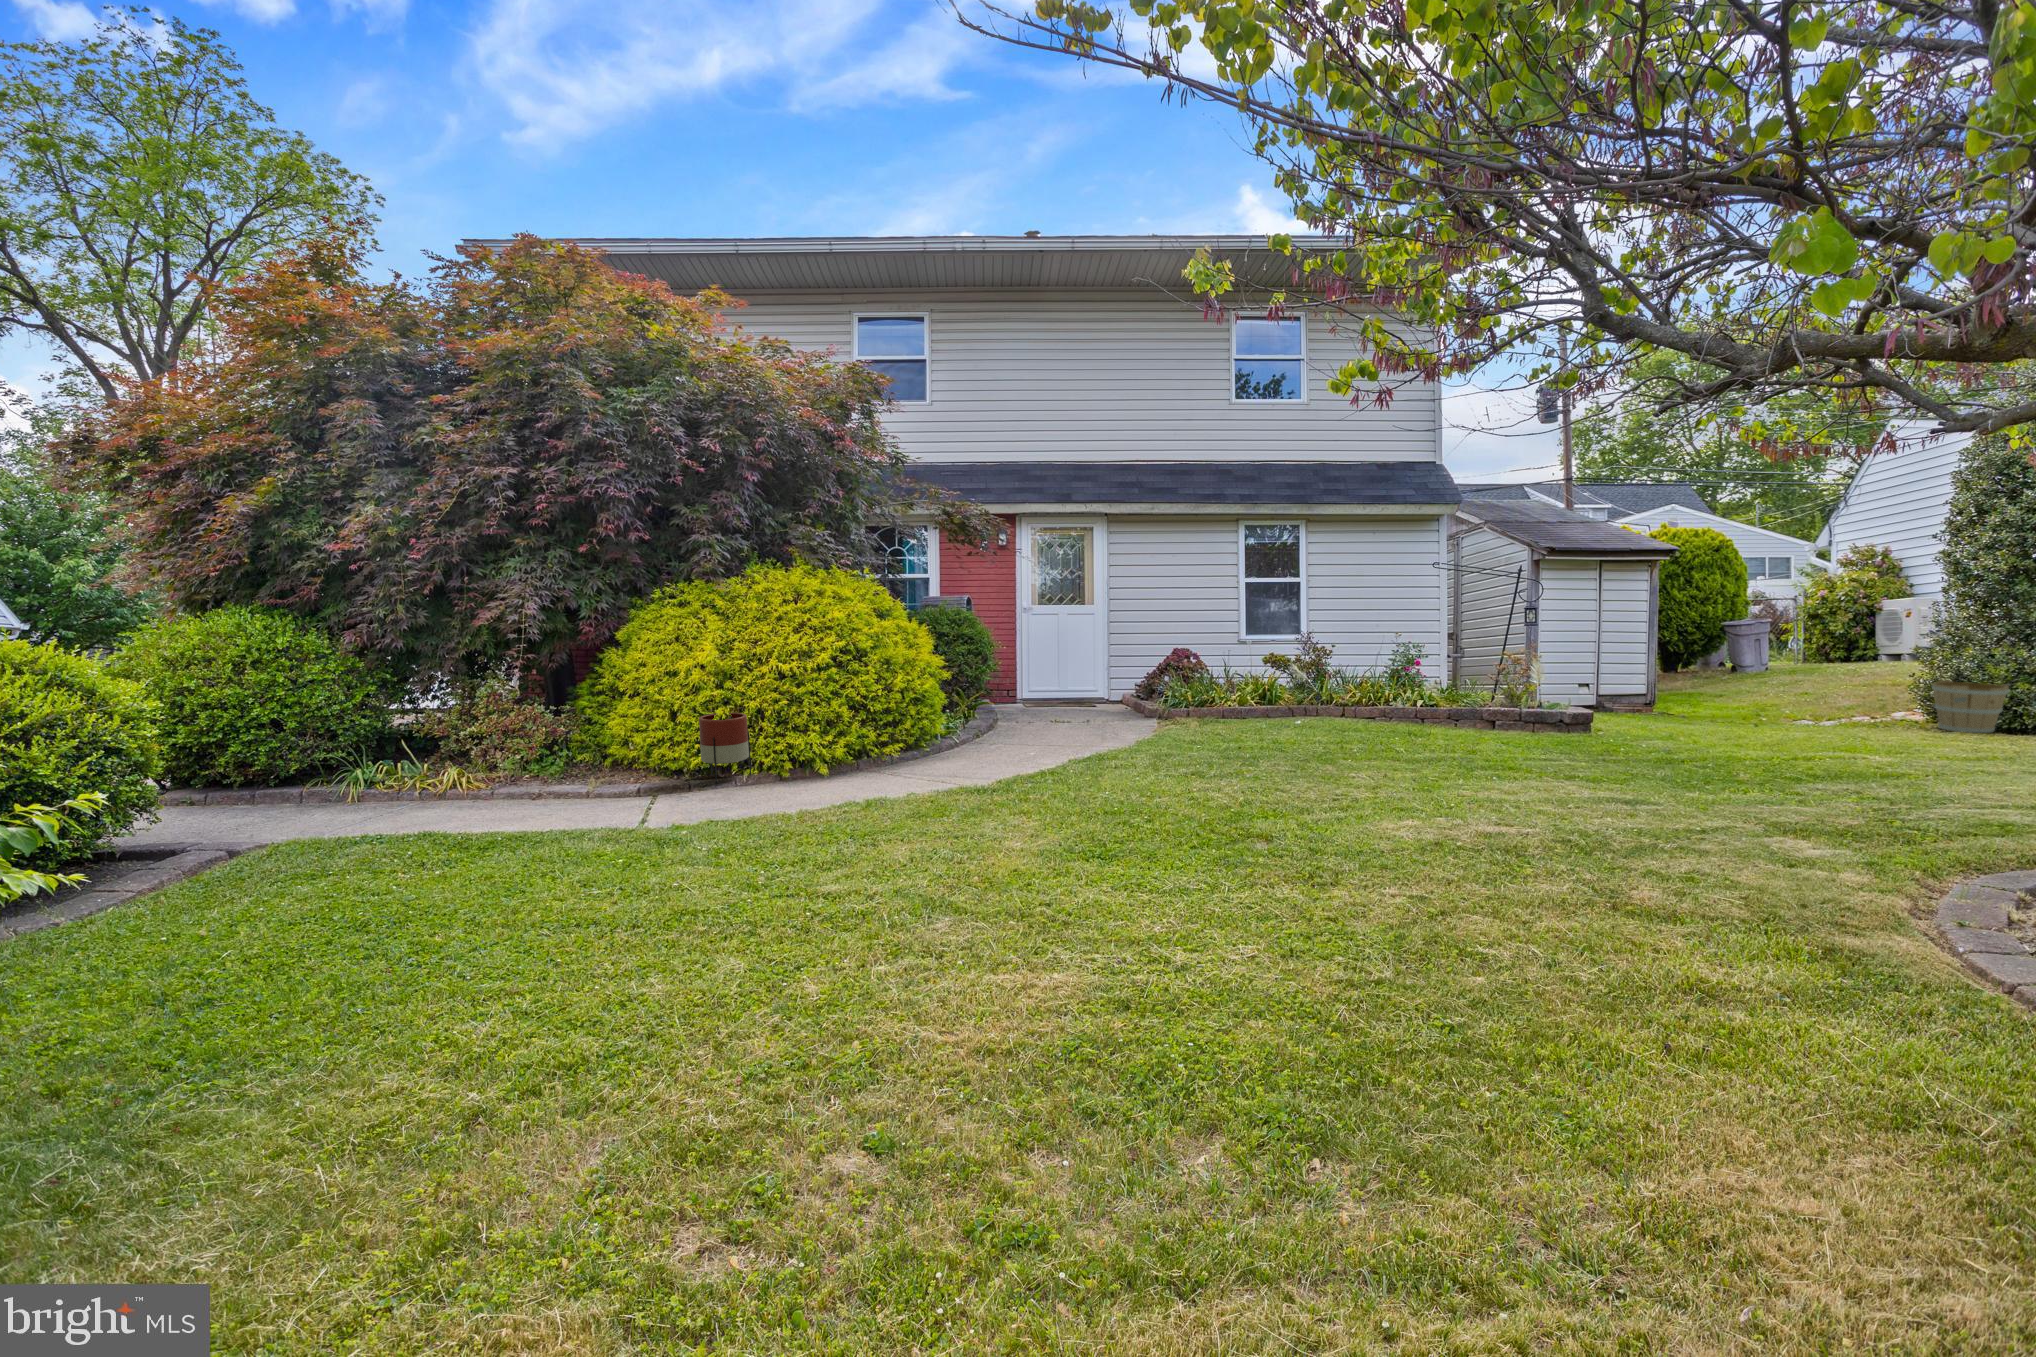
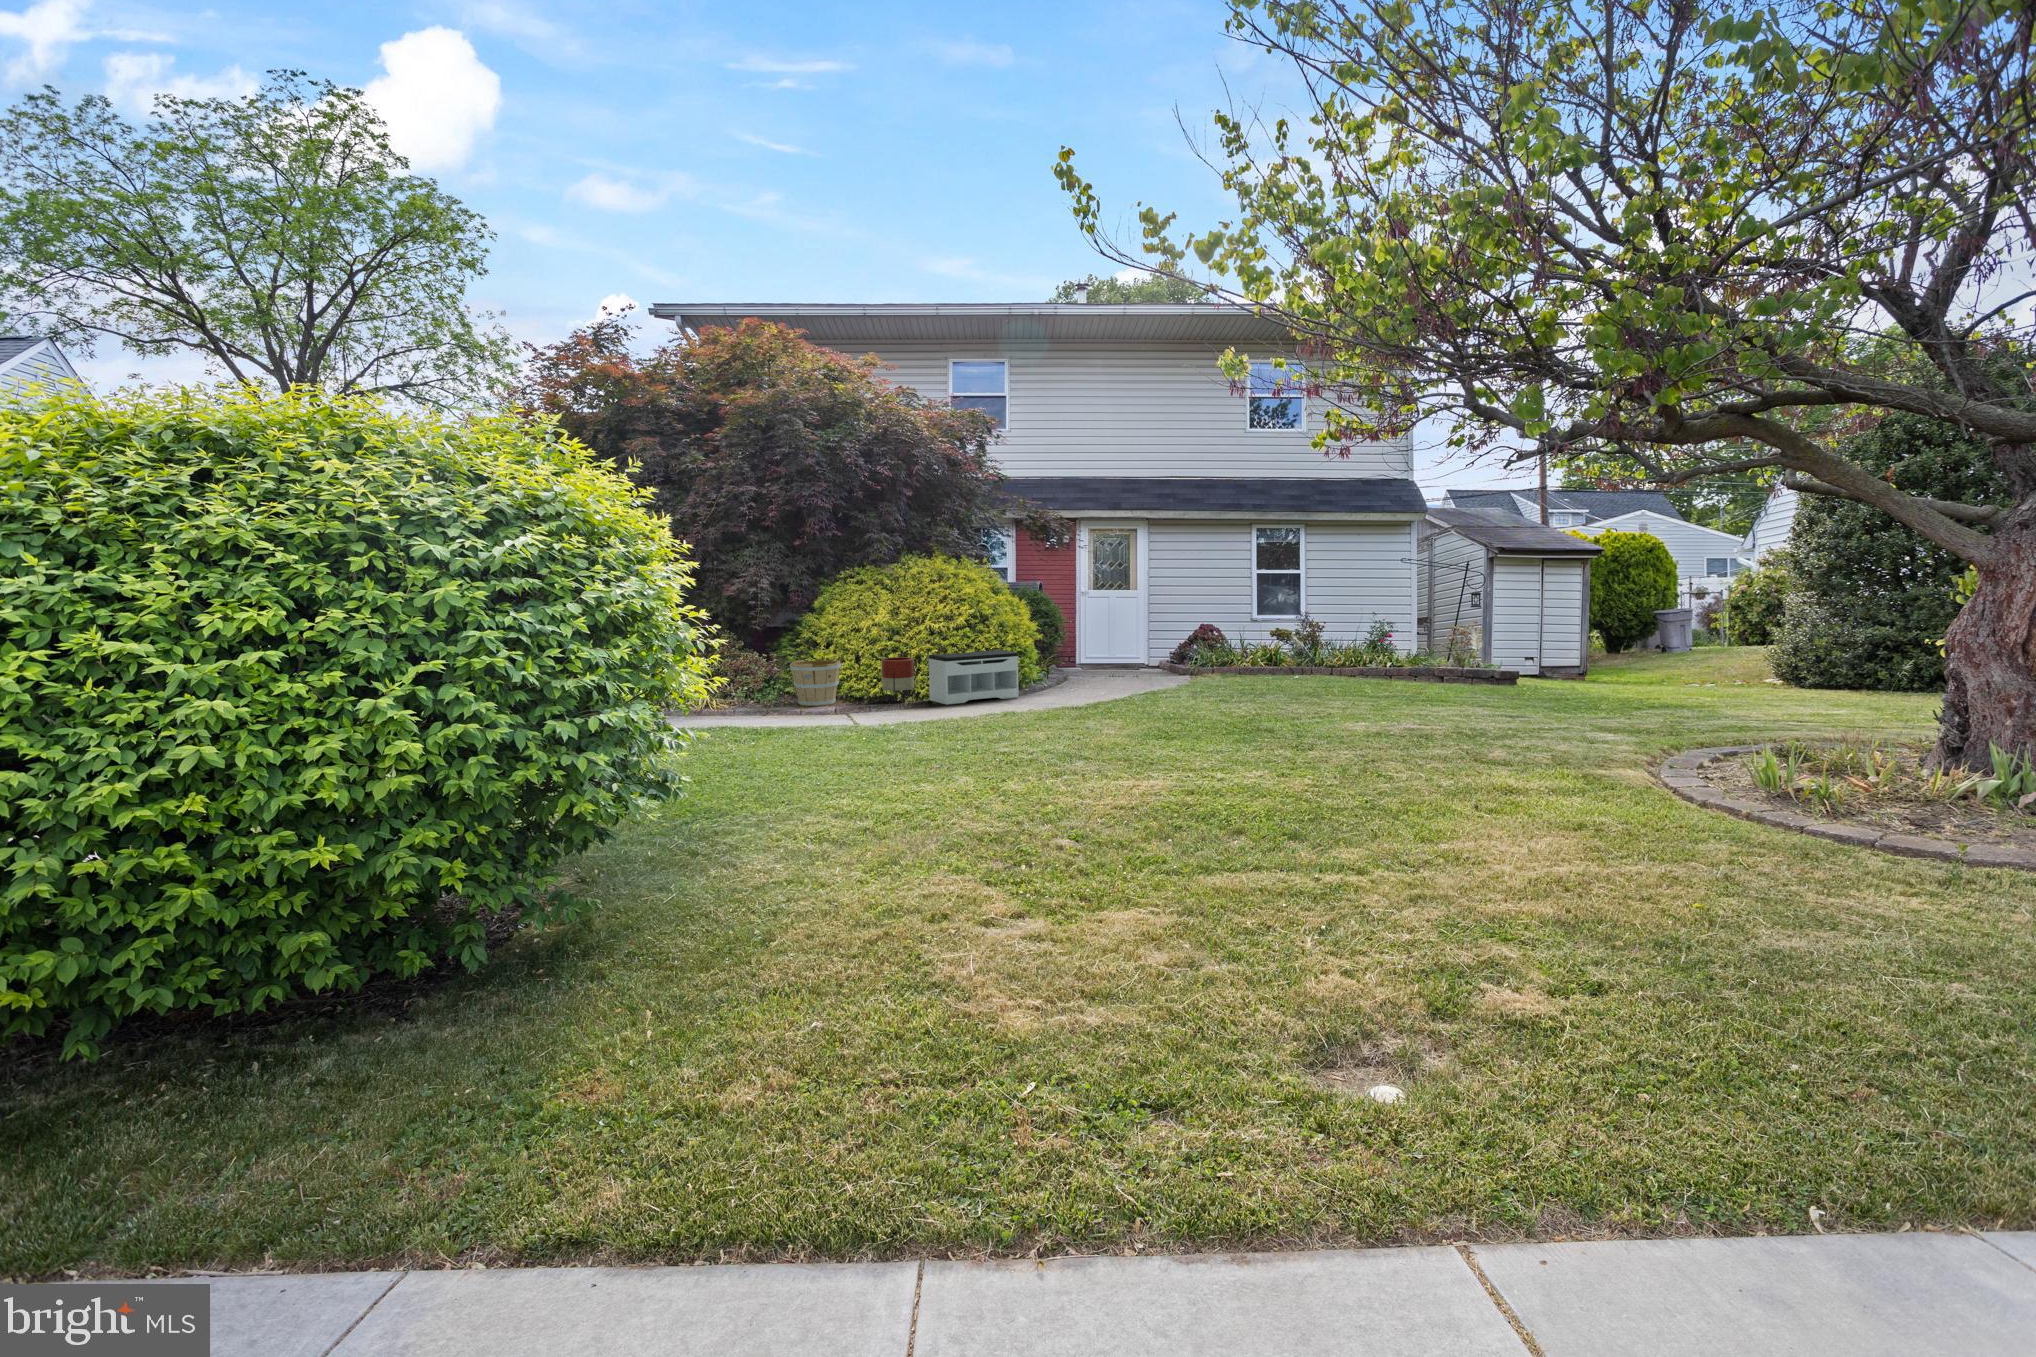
wooden bucket: present [1932,680,2009,733] -> present [790,660,841,706]
bench: none [769,699,903,785] -> present [929,650,1018,705]

